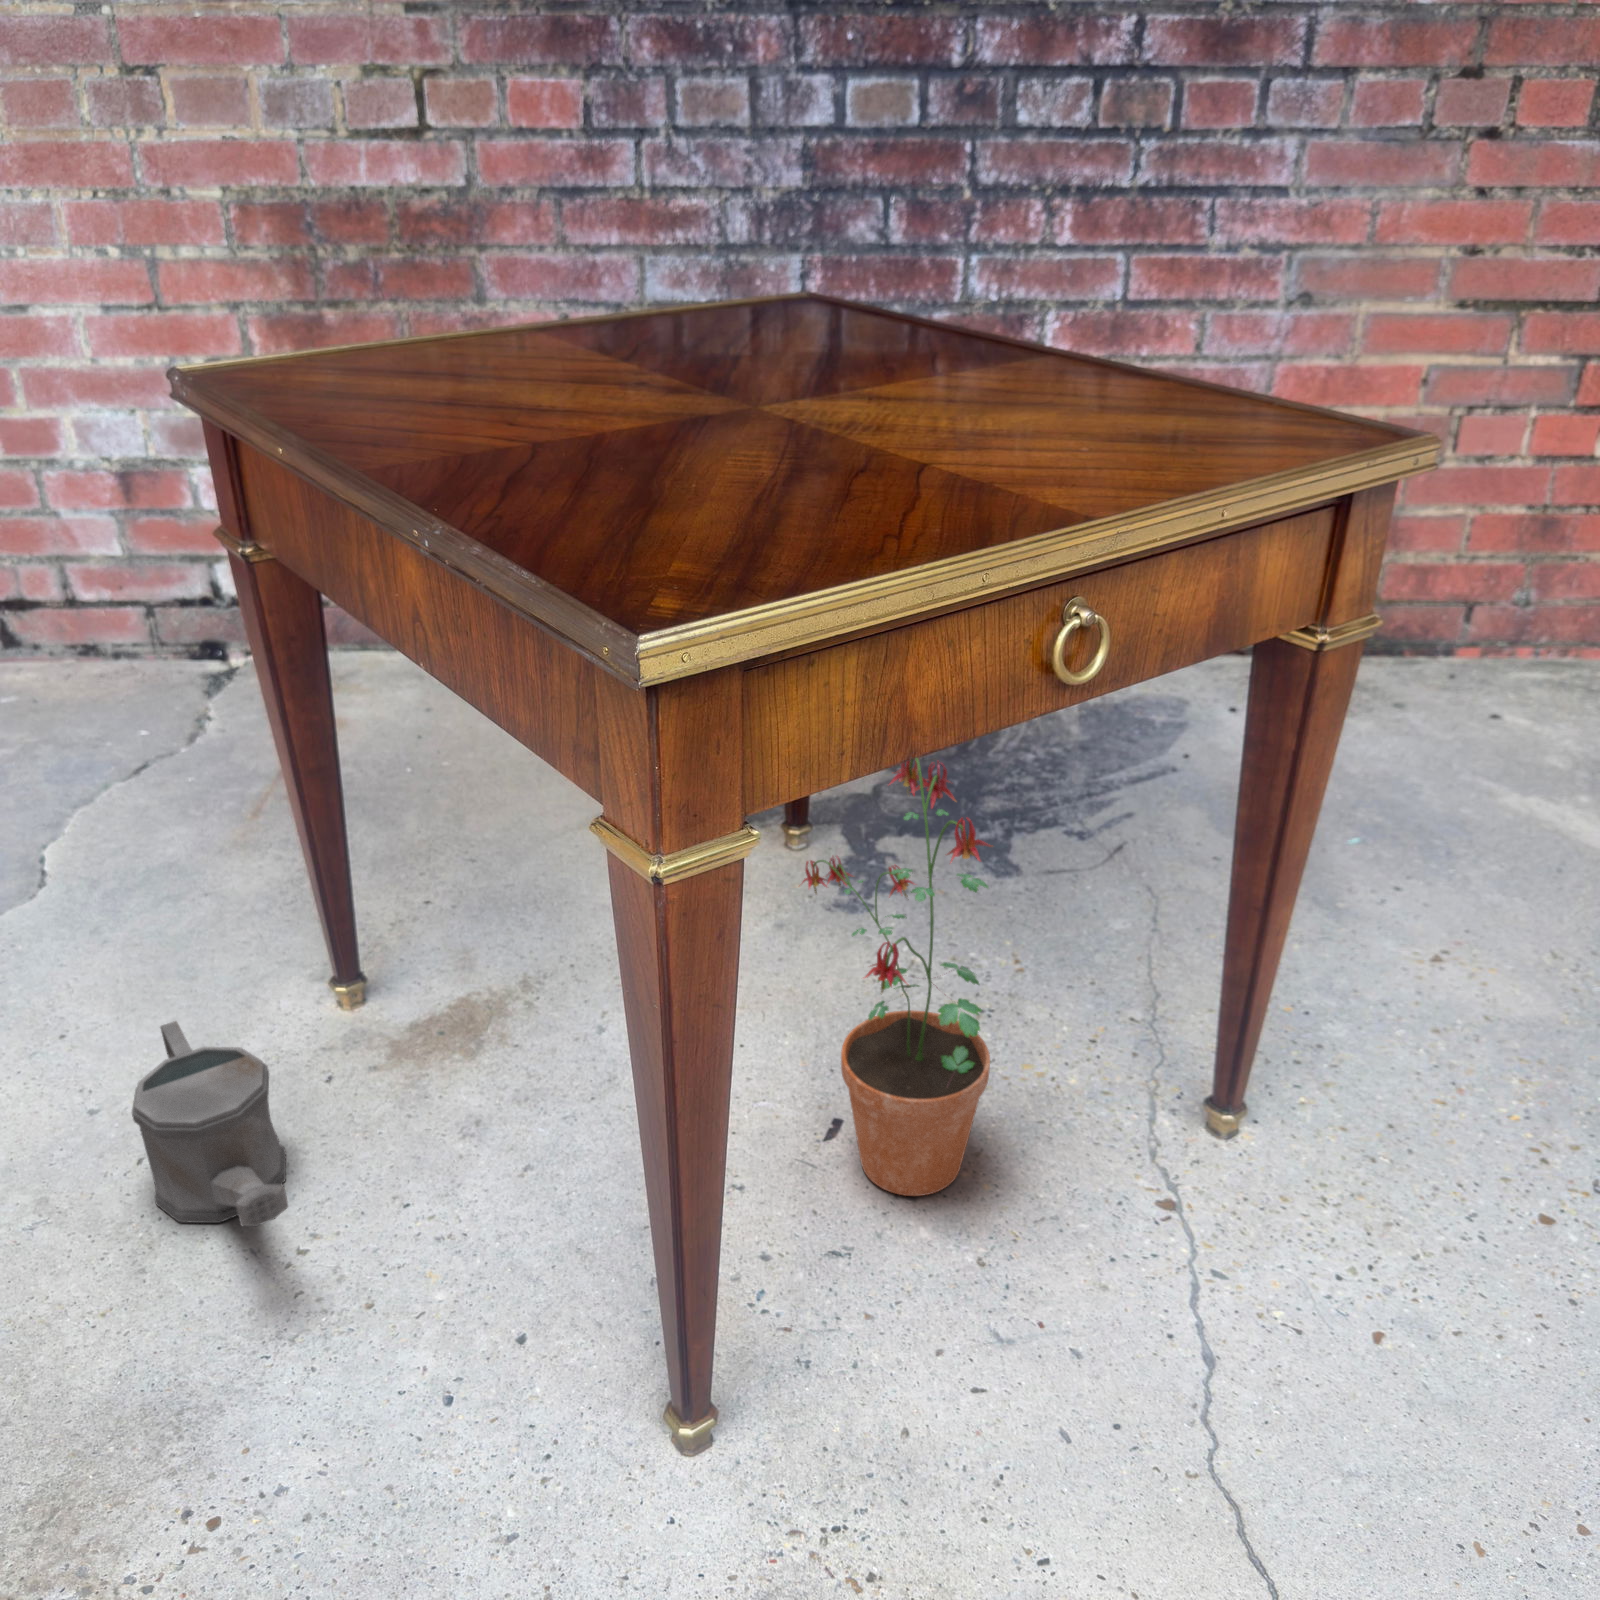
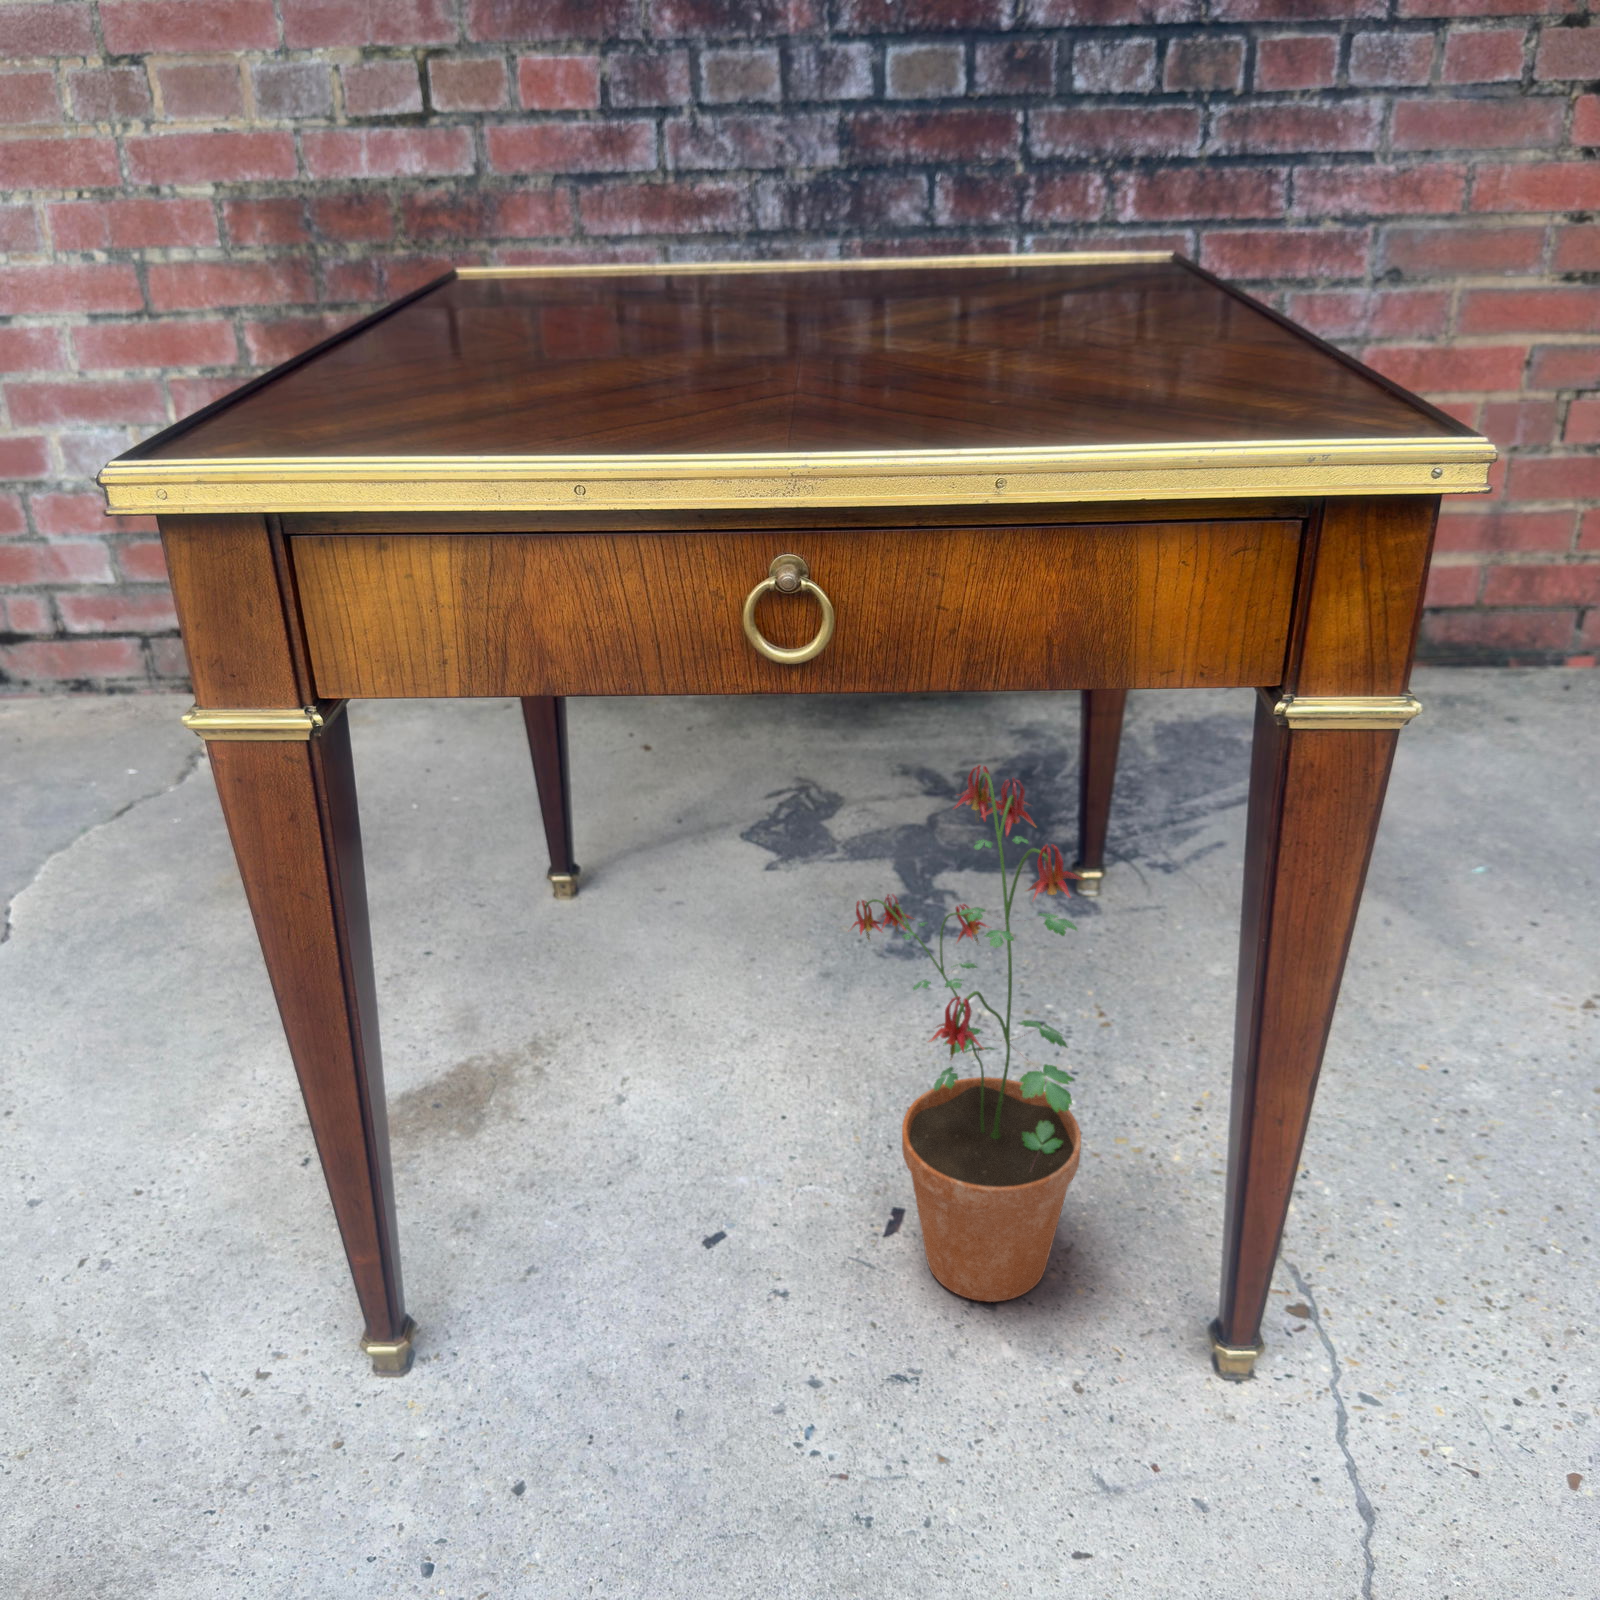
watering can: present [132,1021,288,1226] -> none [63,1097,252,1351]

